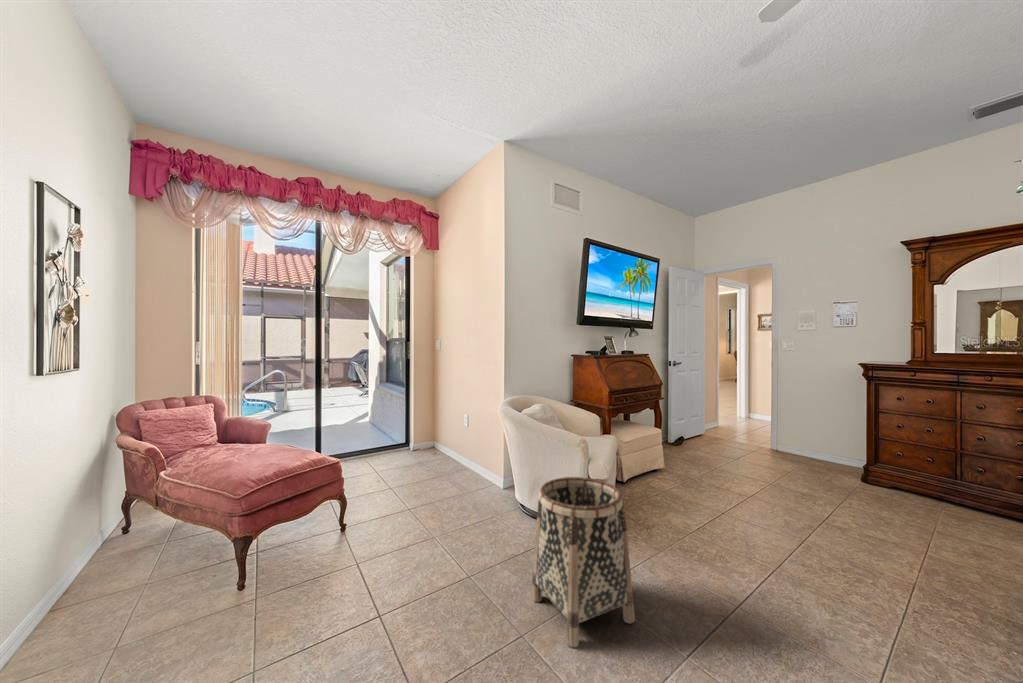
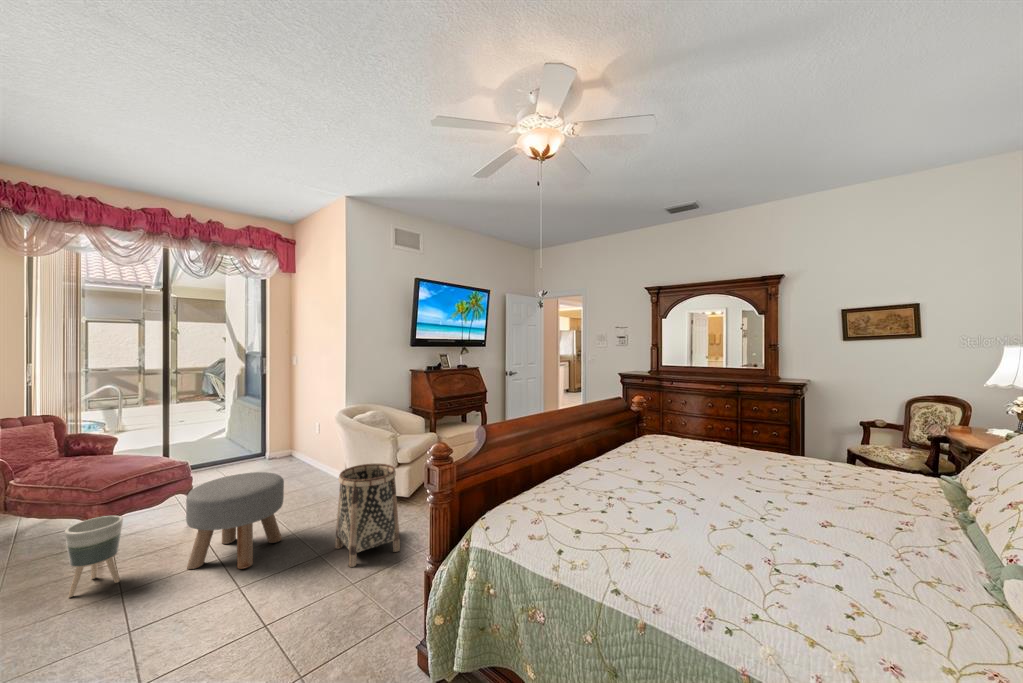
ottoman: none [343,477,459,624] -> present [186,472,284,569]
planter: none [202,527,270,643] -> present [65,516,123,597]

